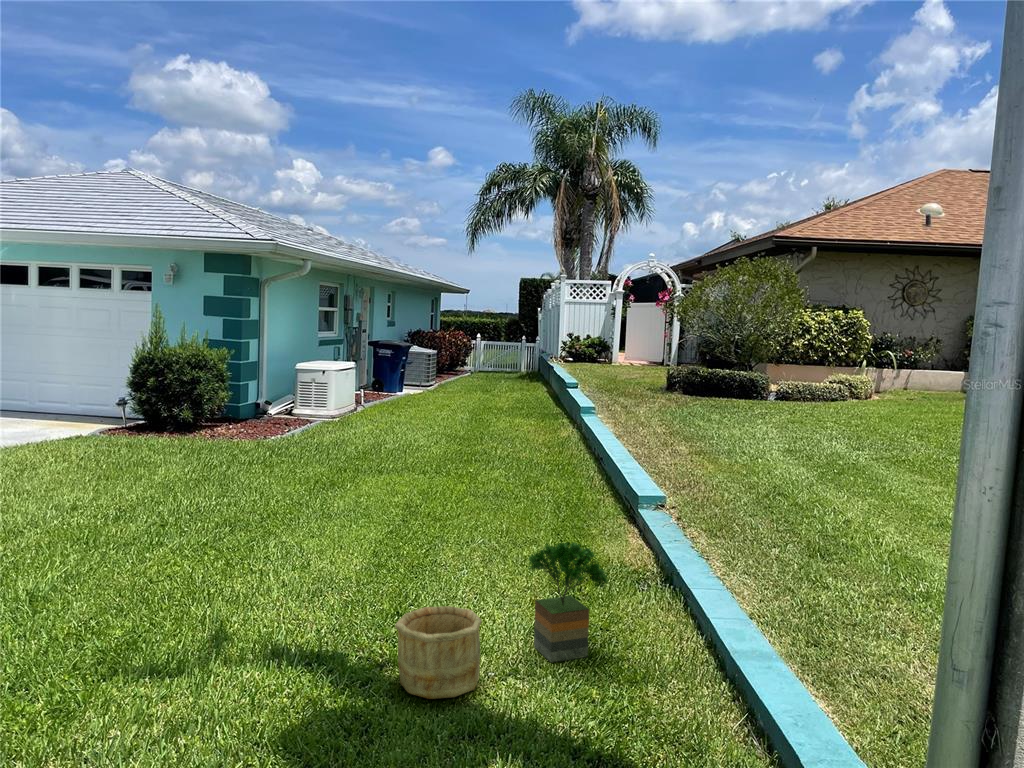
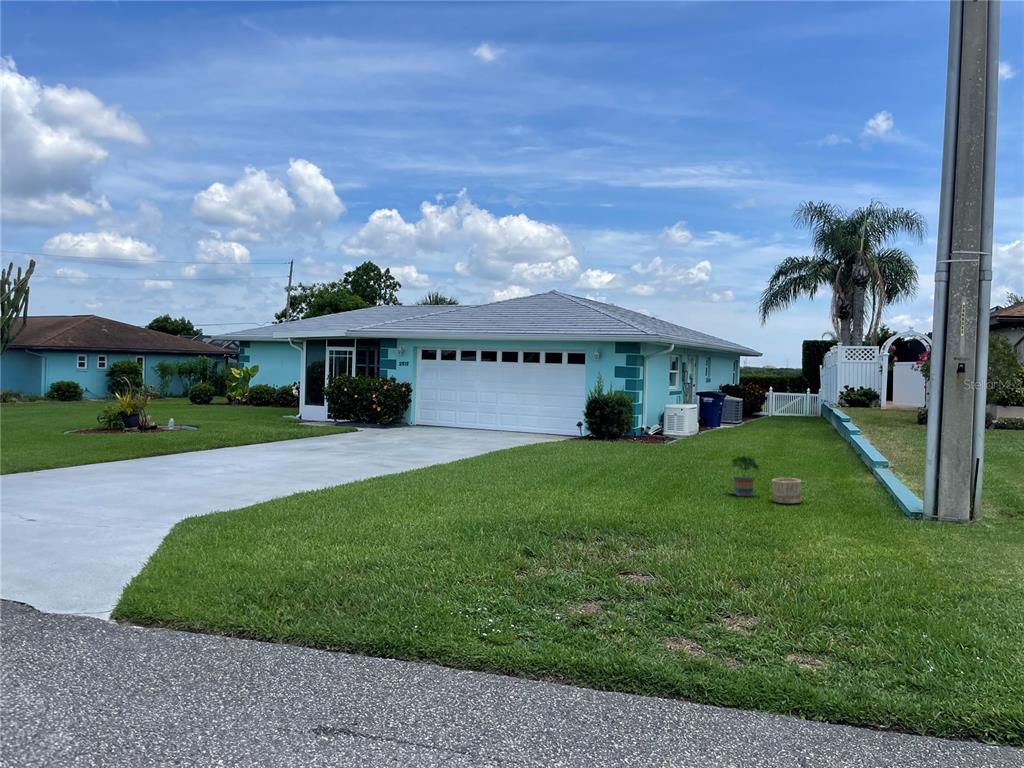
potted tree: present [528,542,608,662] -> present [732,456,759,496]

